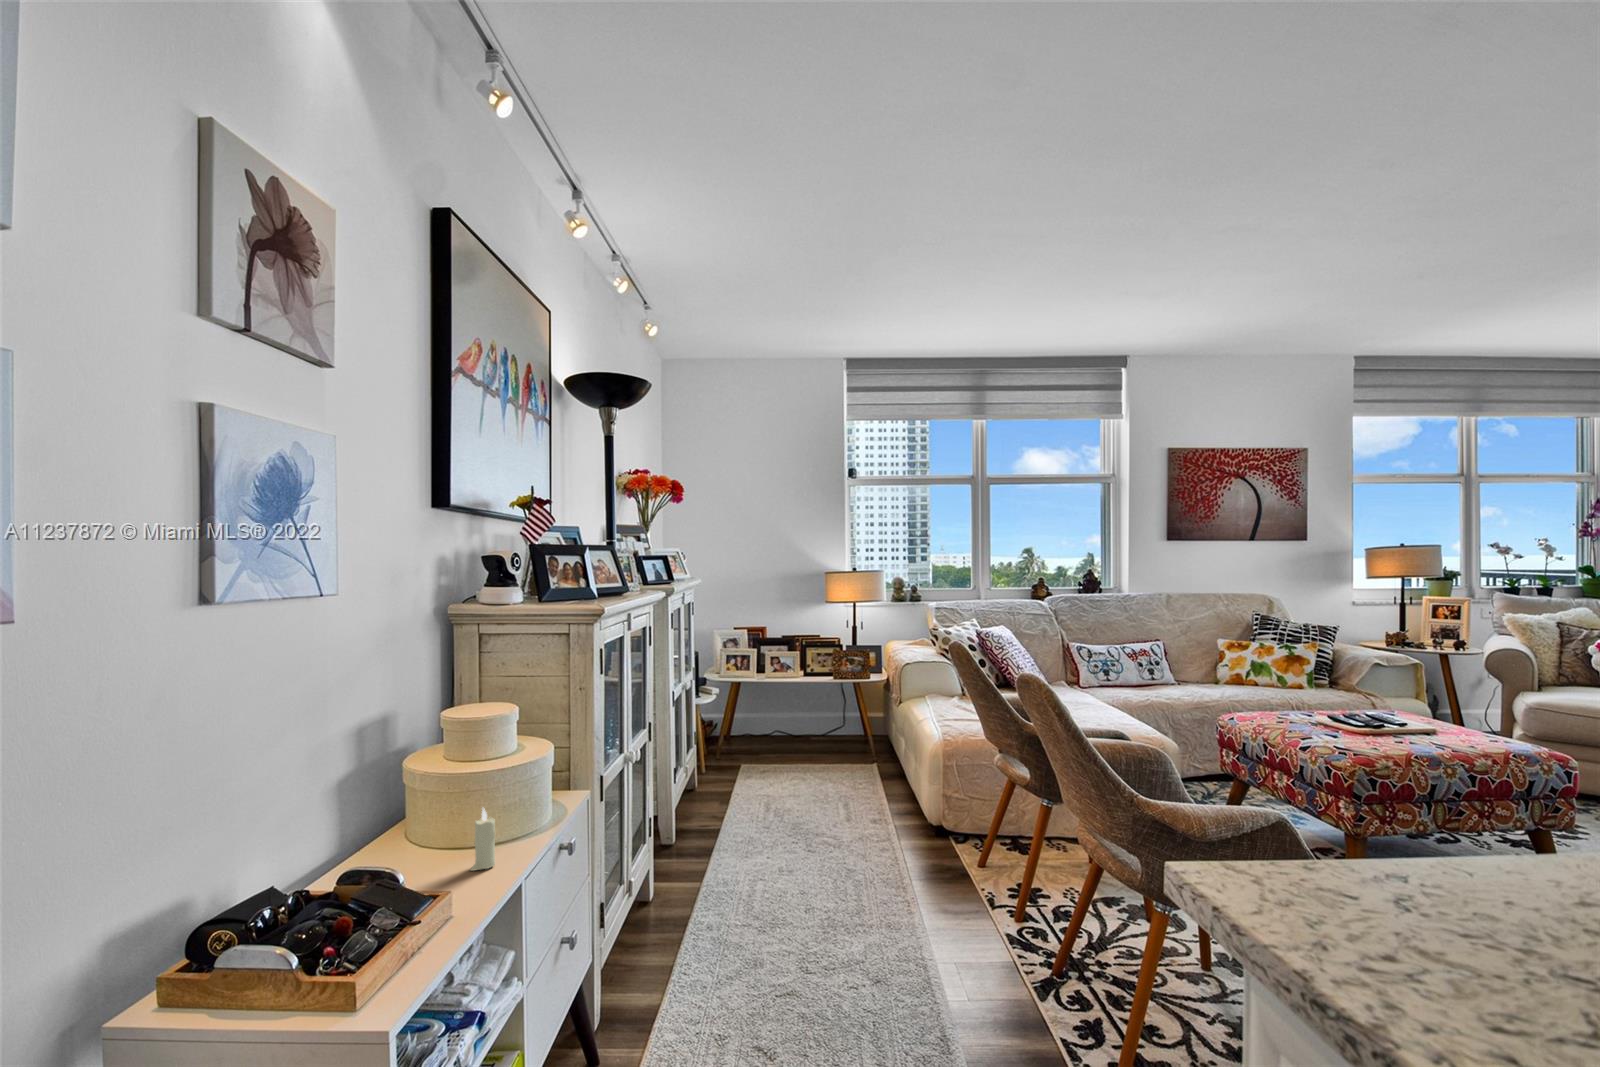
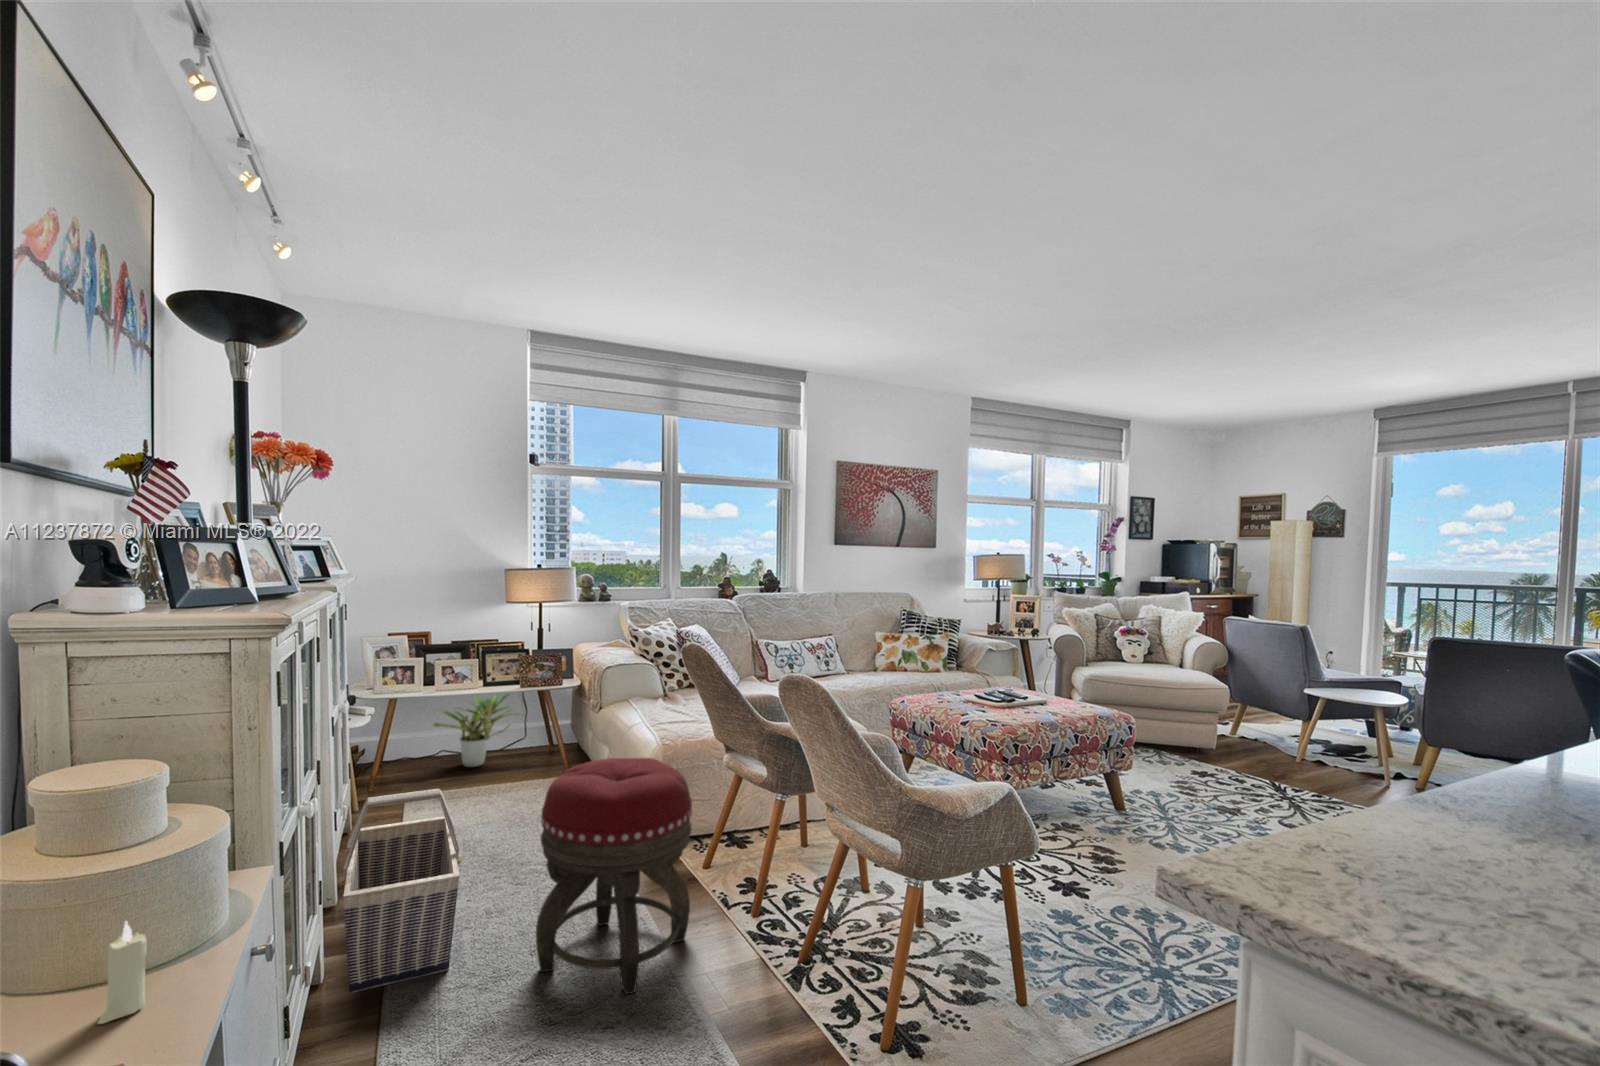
potted plant: none [765,681,843,747] -> present [434,693,521,767]
footstool: none [809,746,948,962] -> present [536,758,692,994]
basket: none [666,757,758,910] -> present [340,789,462,993]

